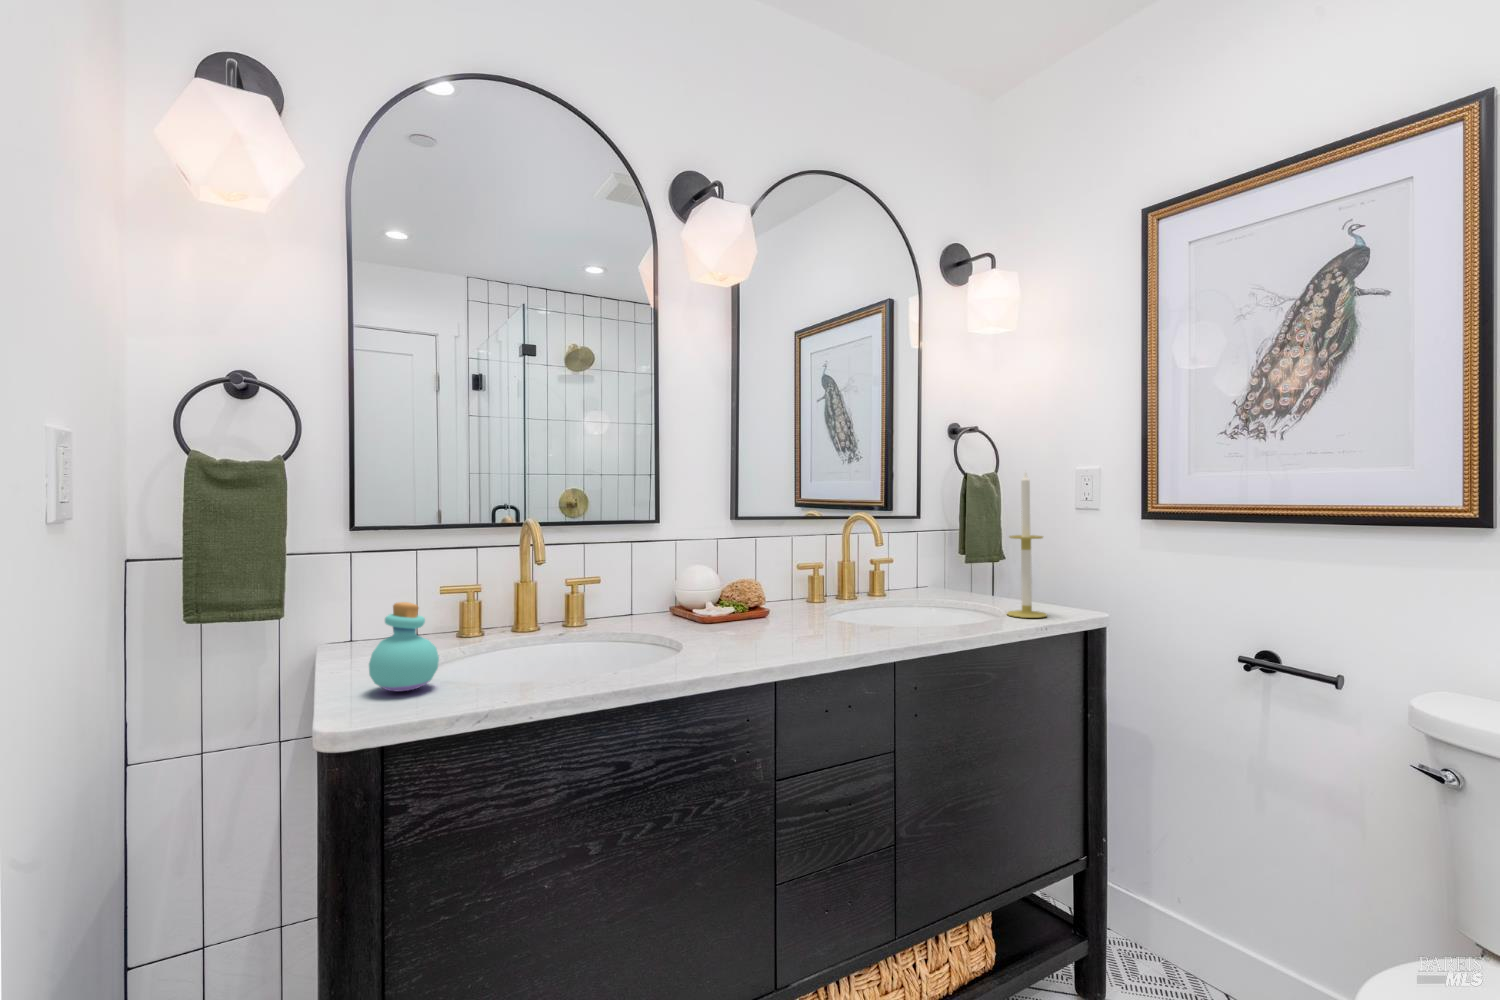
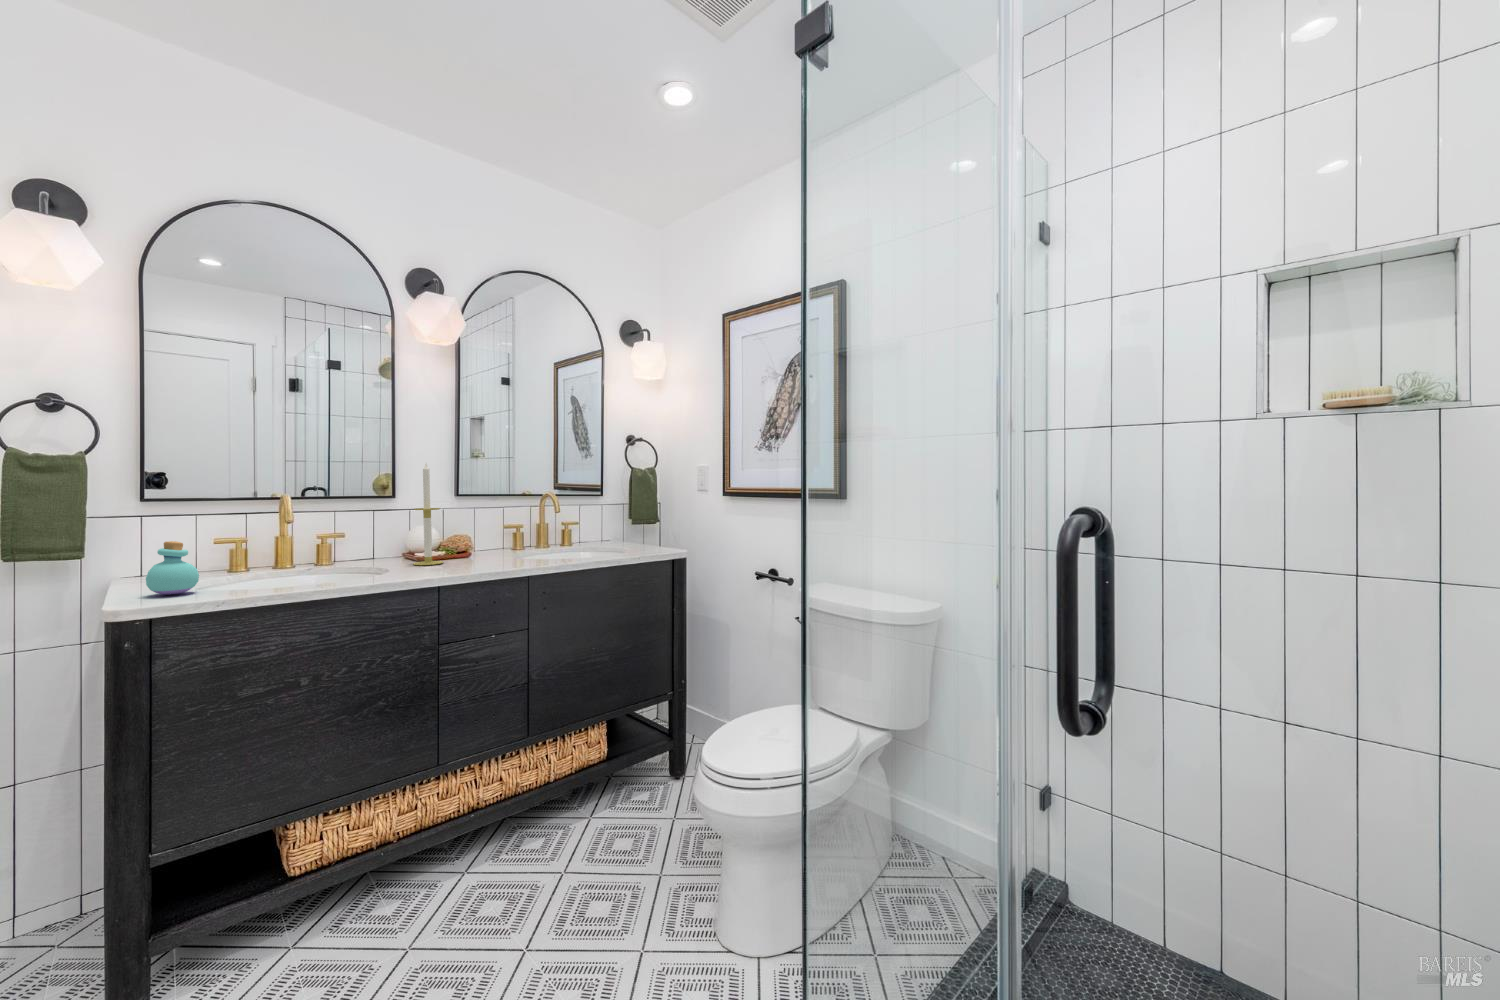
candle: present [1007,473,1047,618] -> present [413,464,443,565]

